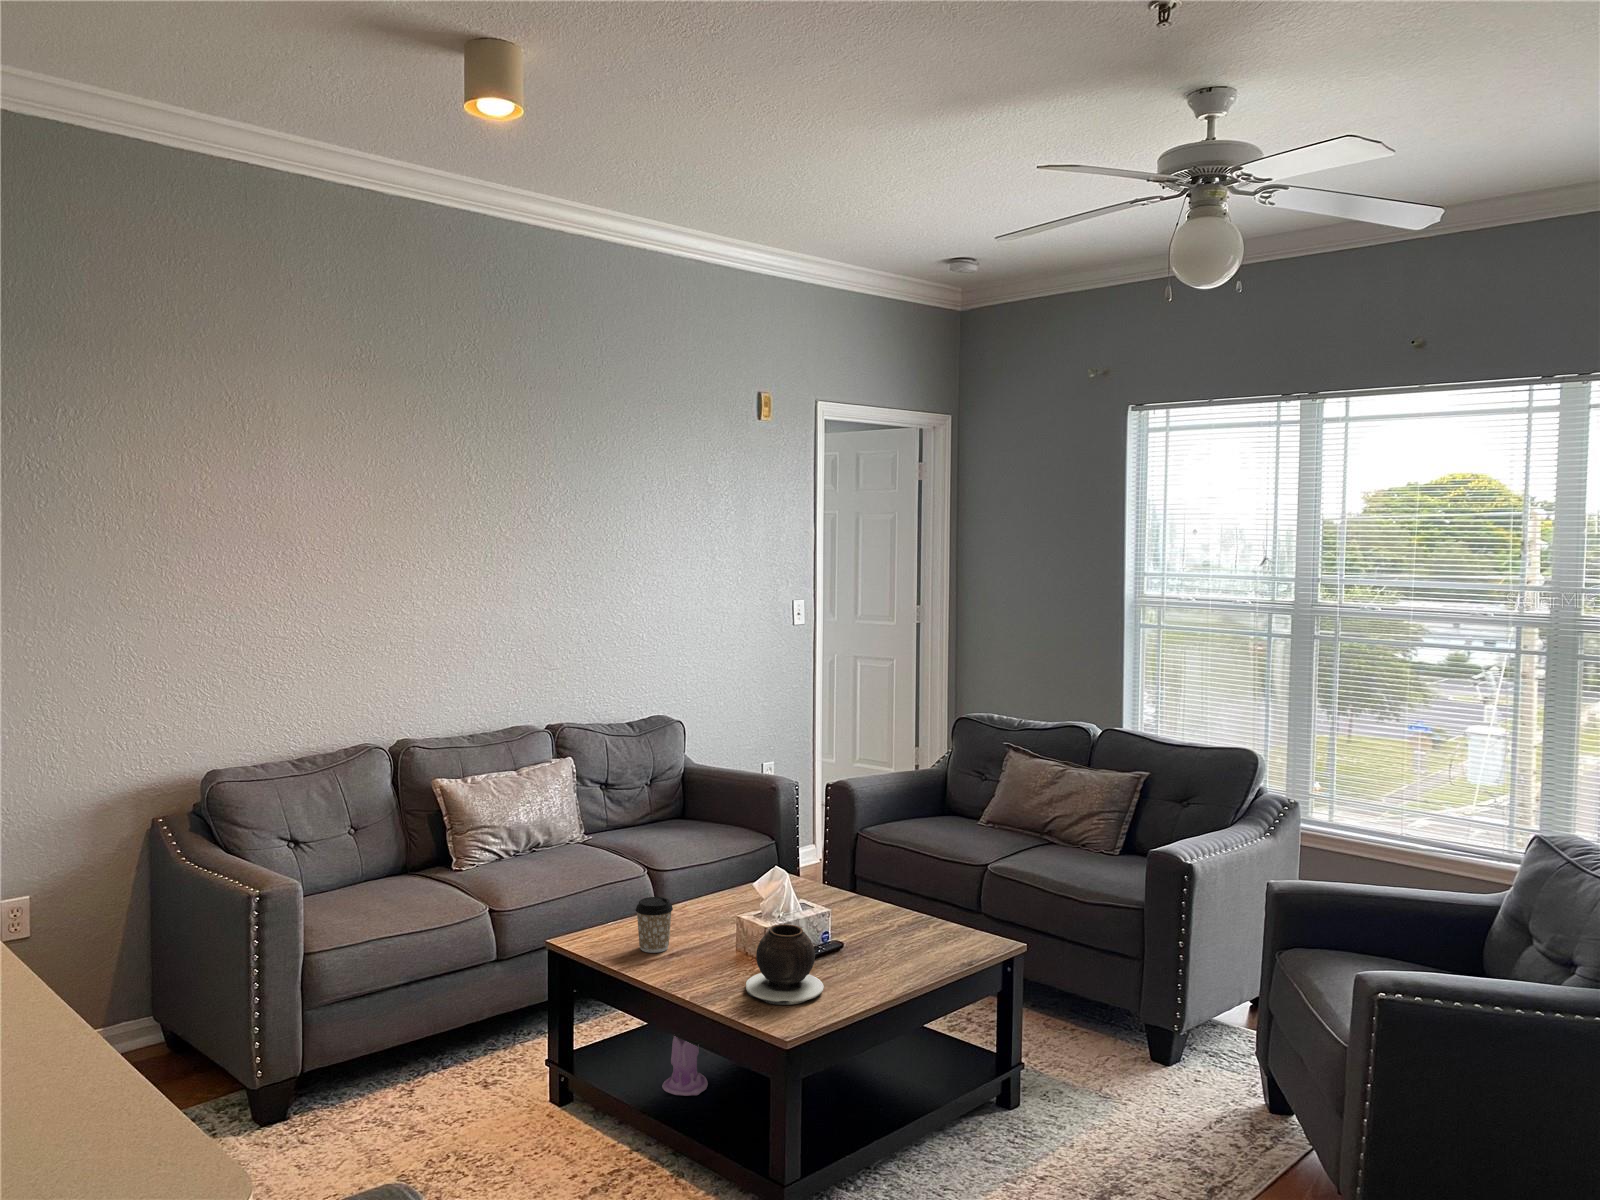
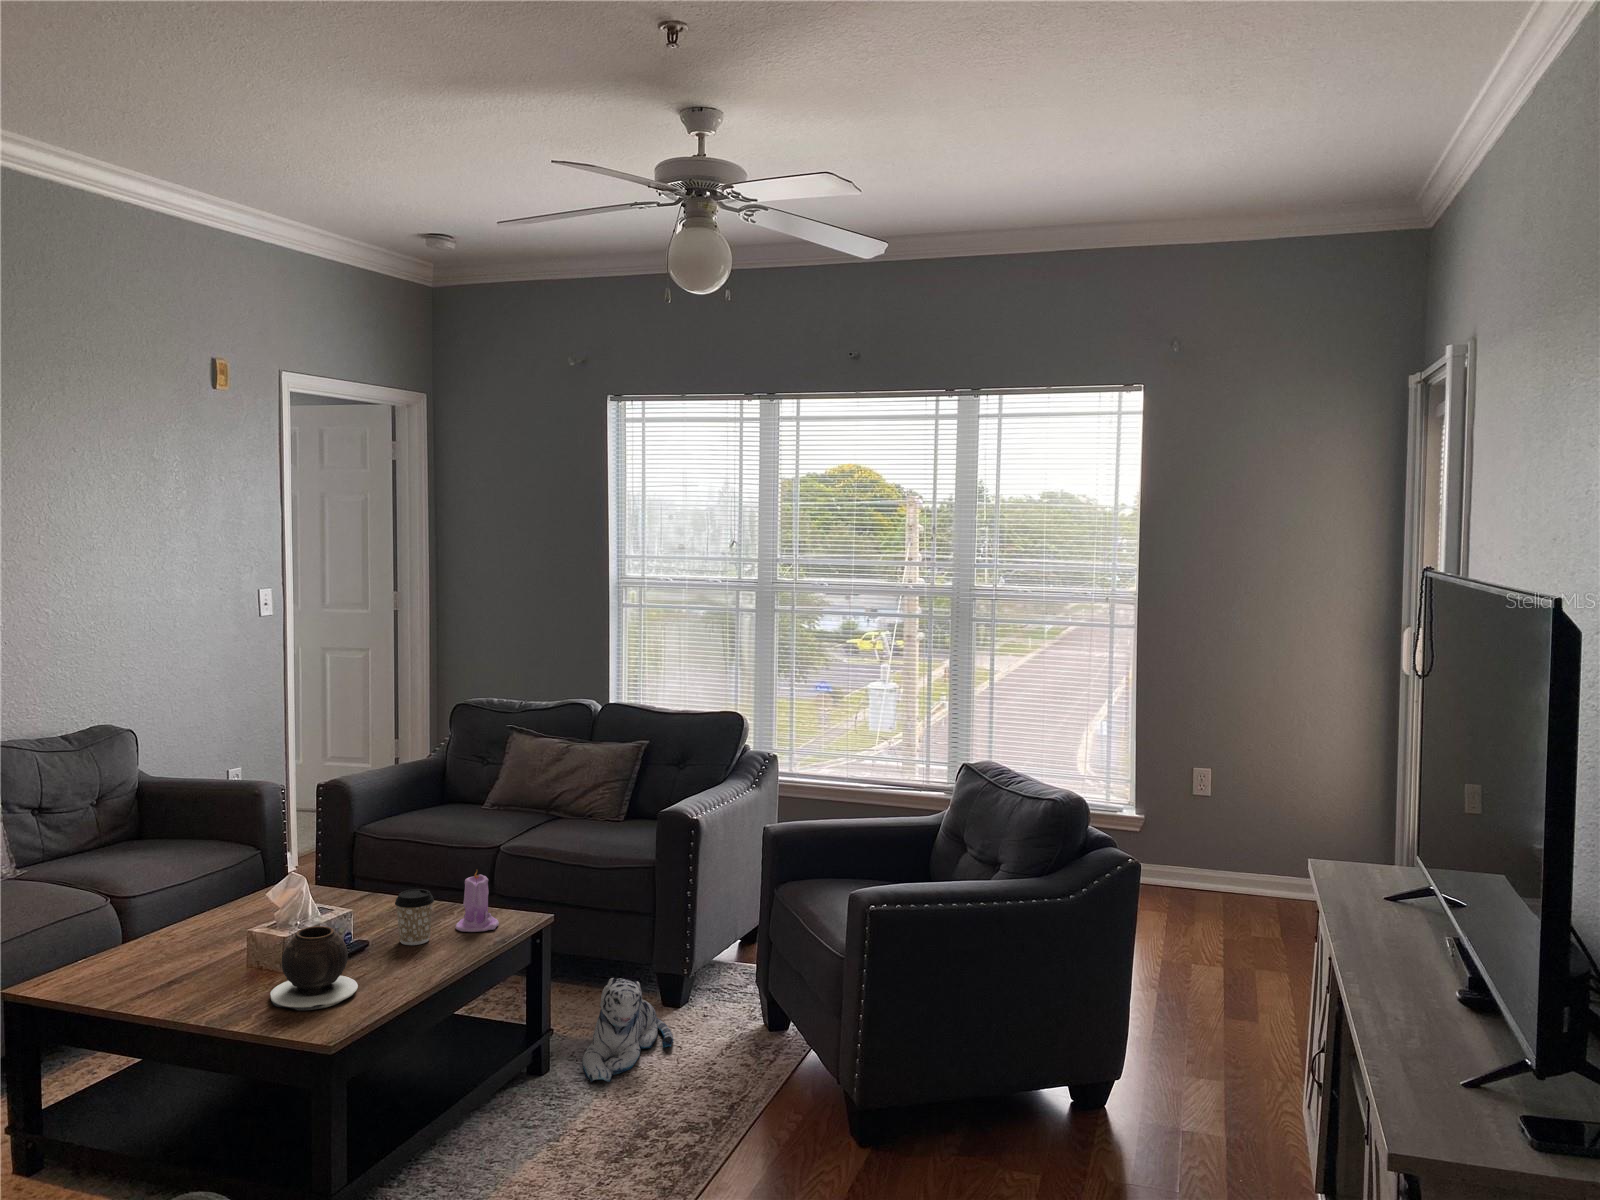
coffee cup: present [636,897,673,953] -> present [395,889,434,945]
plush toy: none [1053,1020,1156,1131] -> present [582,978,673,1082]
candle: present [662,1036,708,1096] -> present [456,872,499,932]

